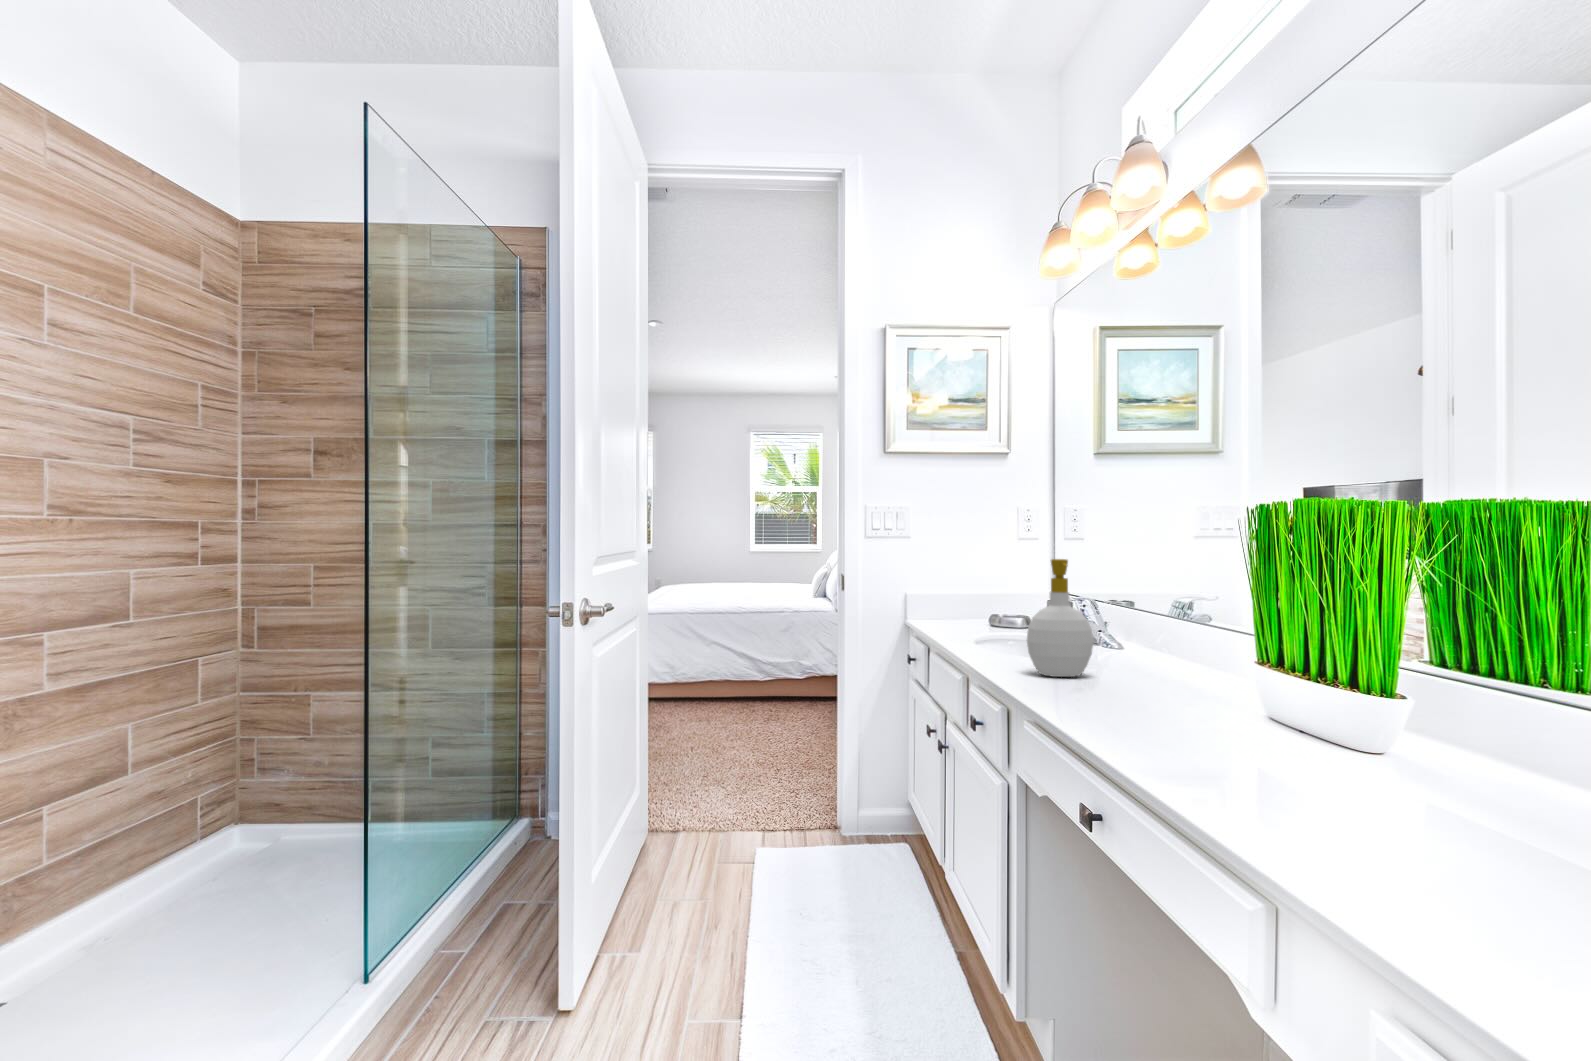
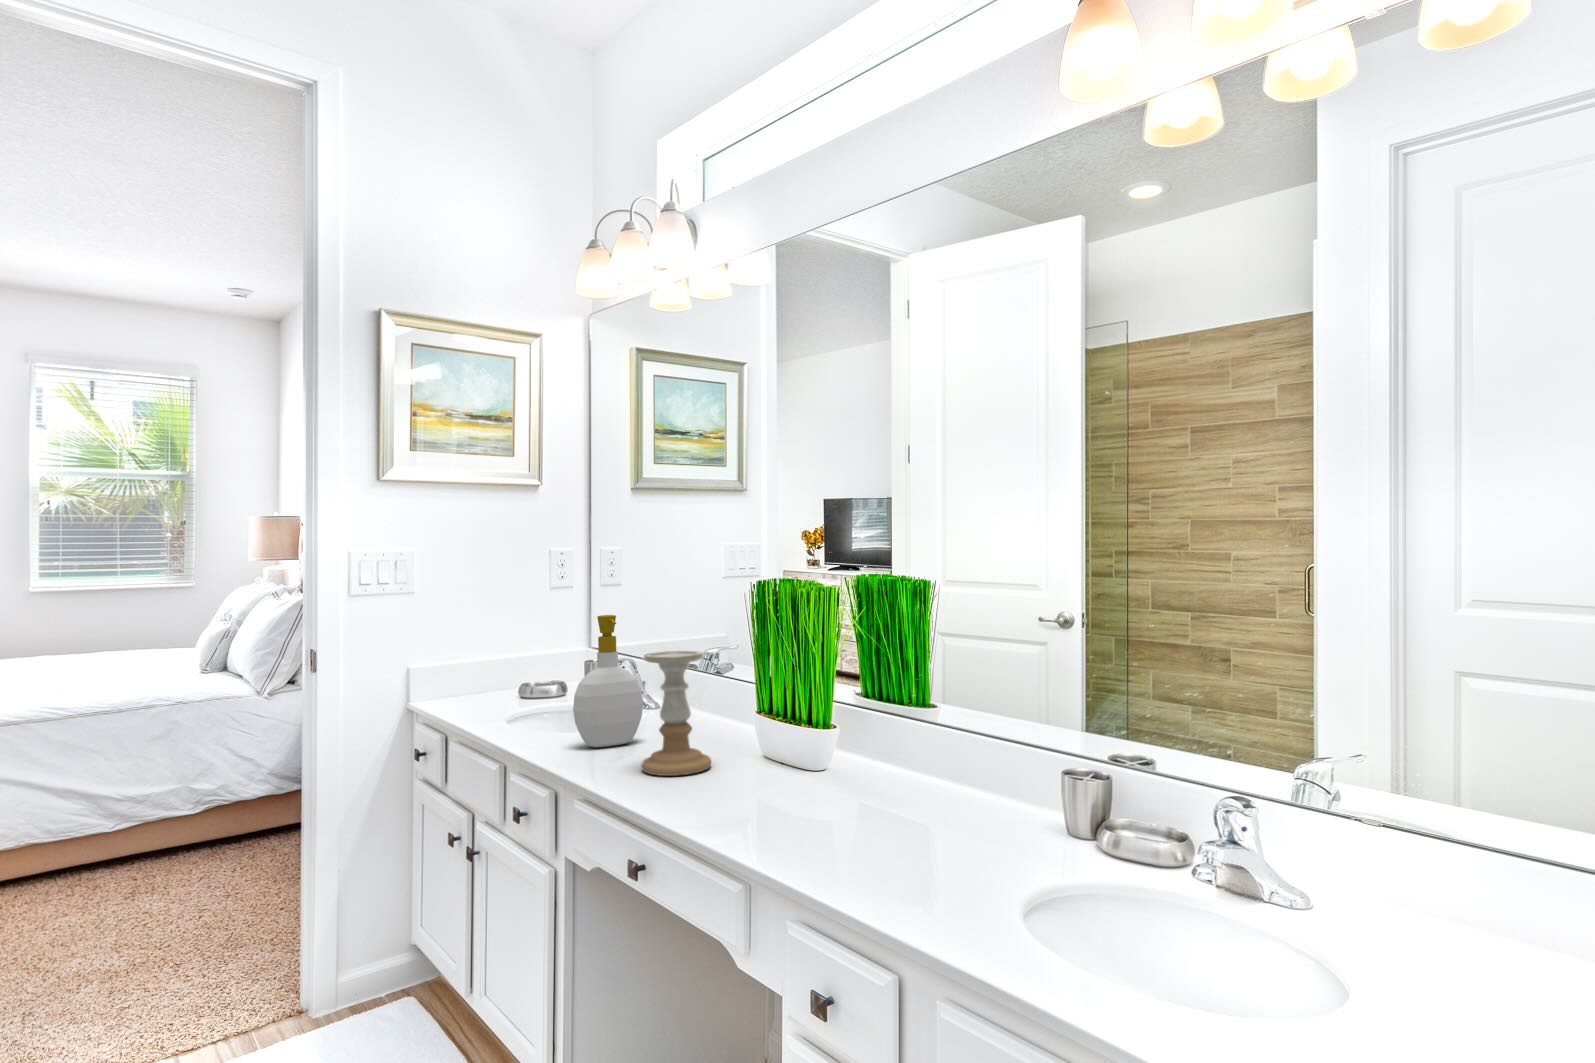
candle holder: none [1086,595,1161,716] -> present [641,651,711,776]

